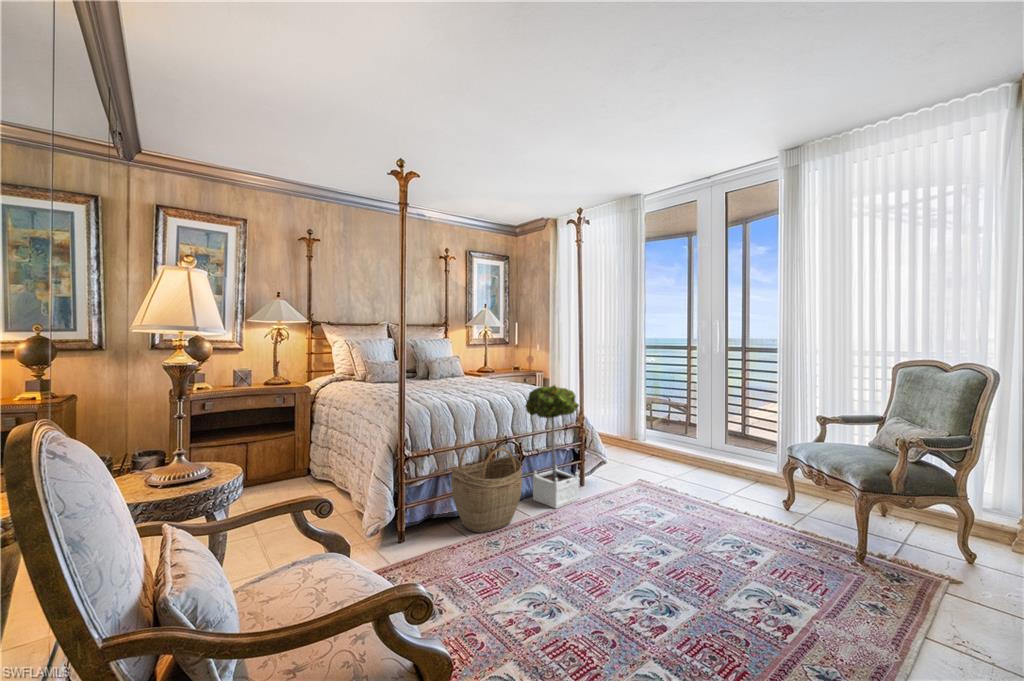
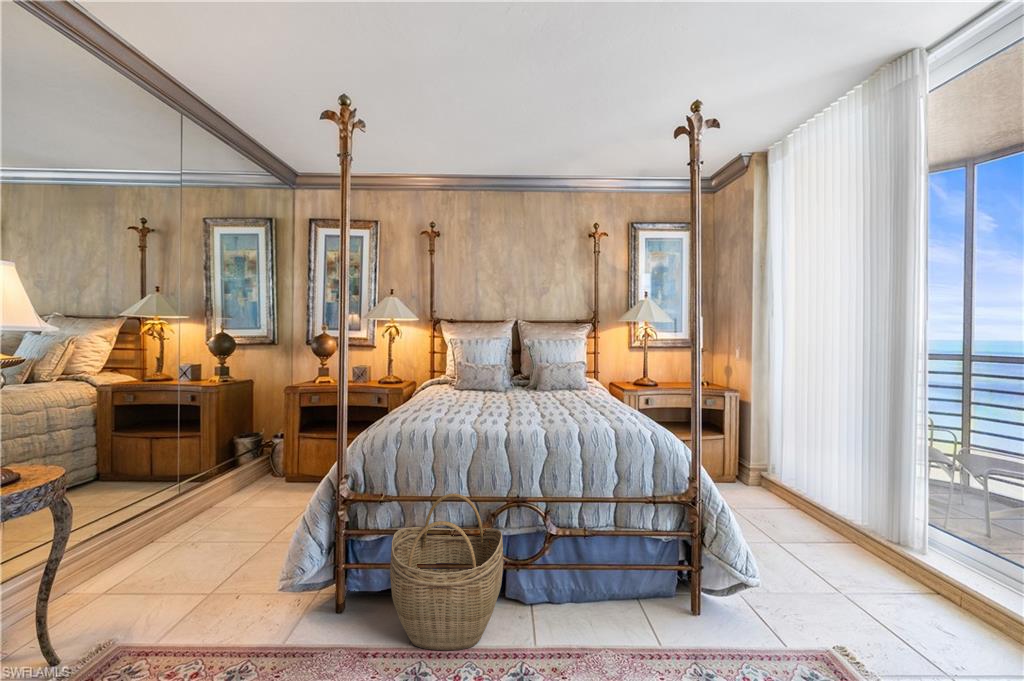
potted tree: present [525,385,579,508] -> none [546,425,639,648]

